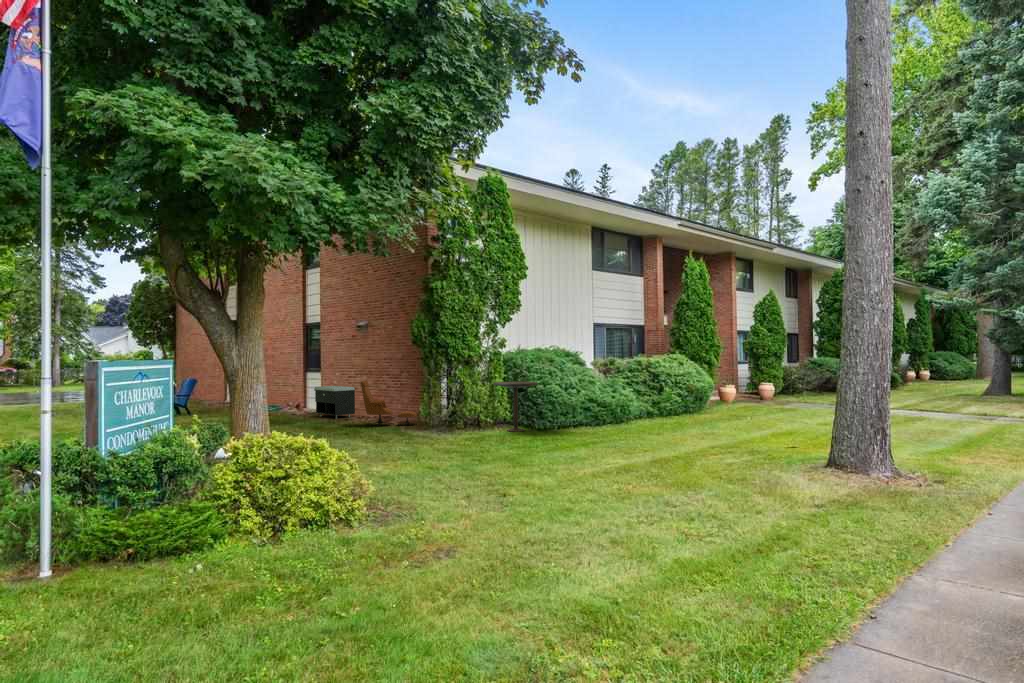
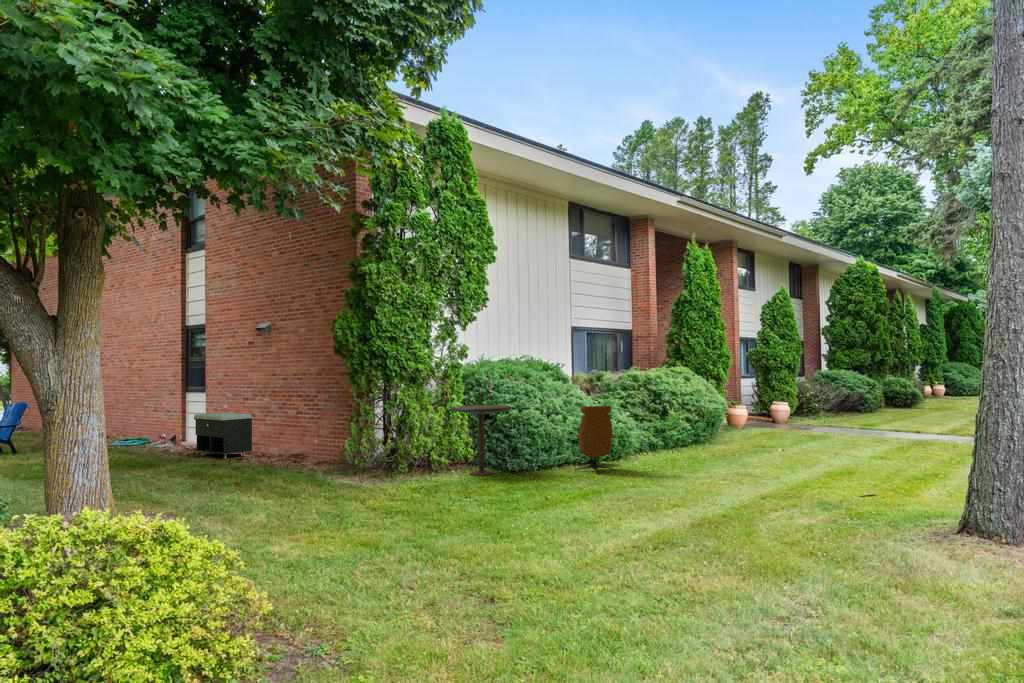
lounge chair: present [361,381,417,425] -> present [575,406,616,474]

